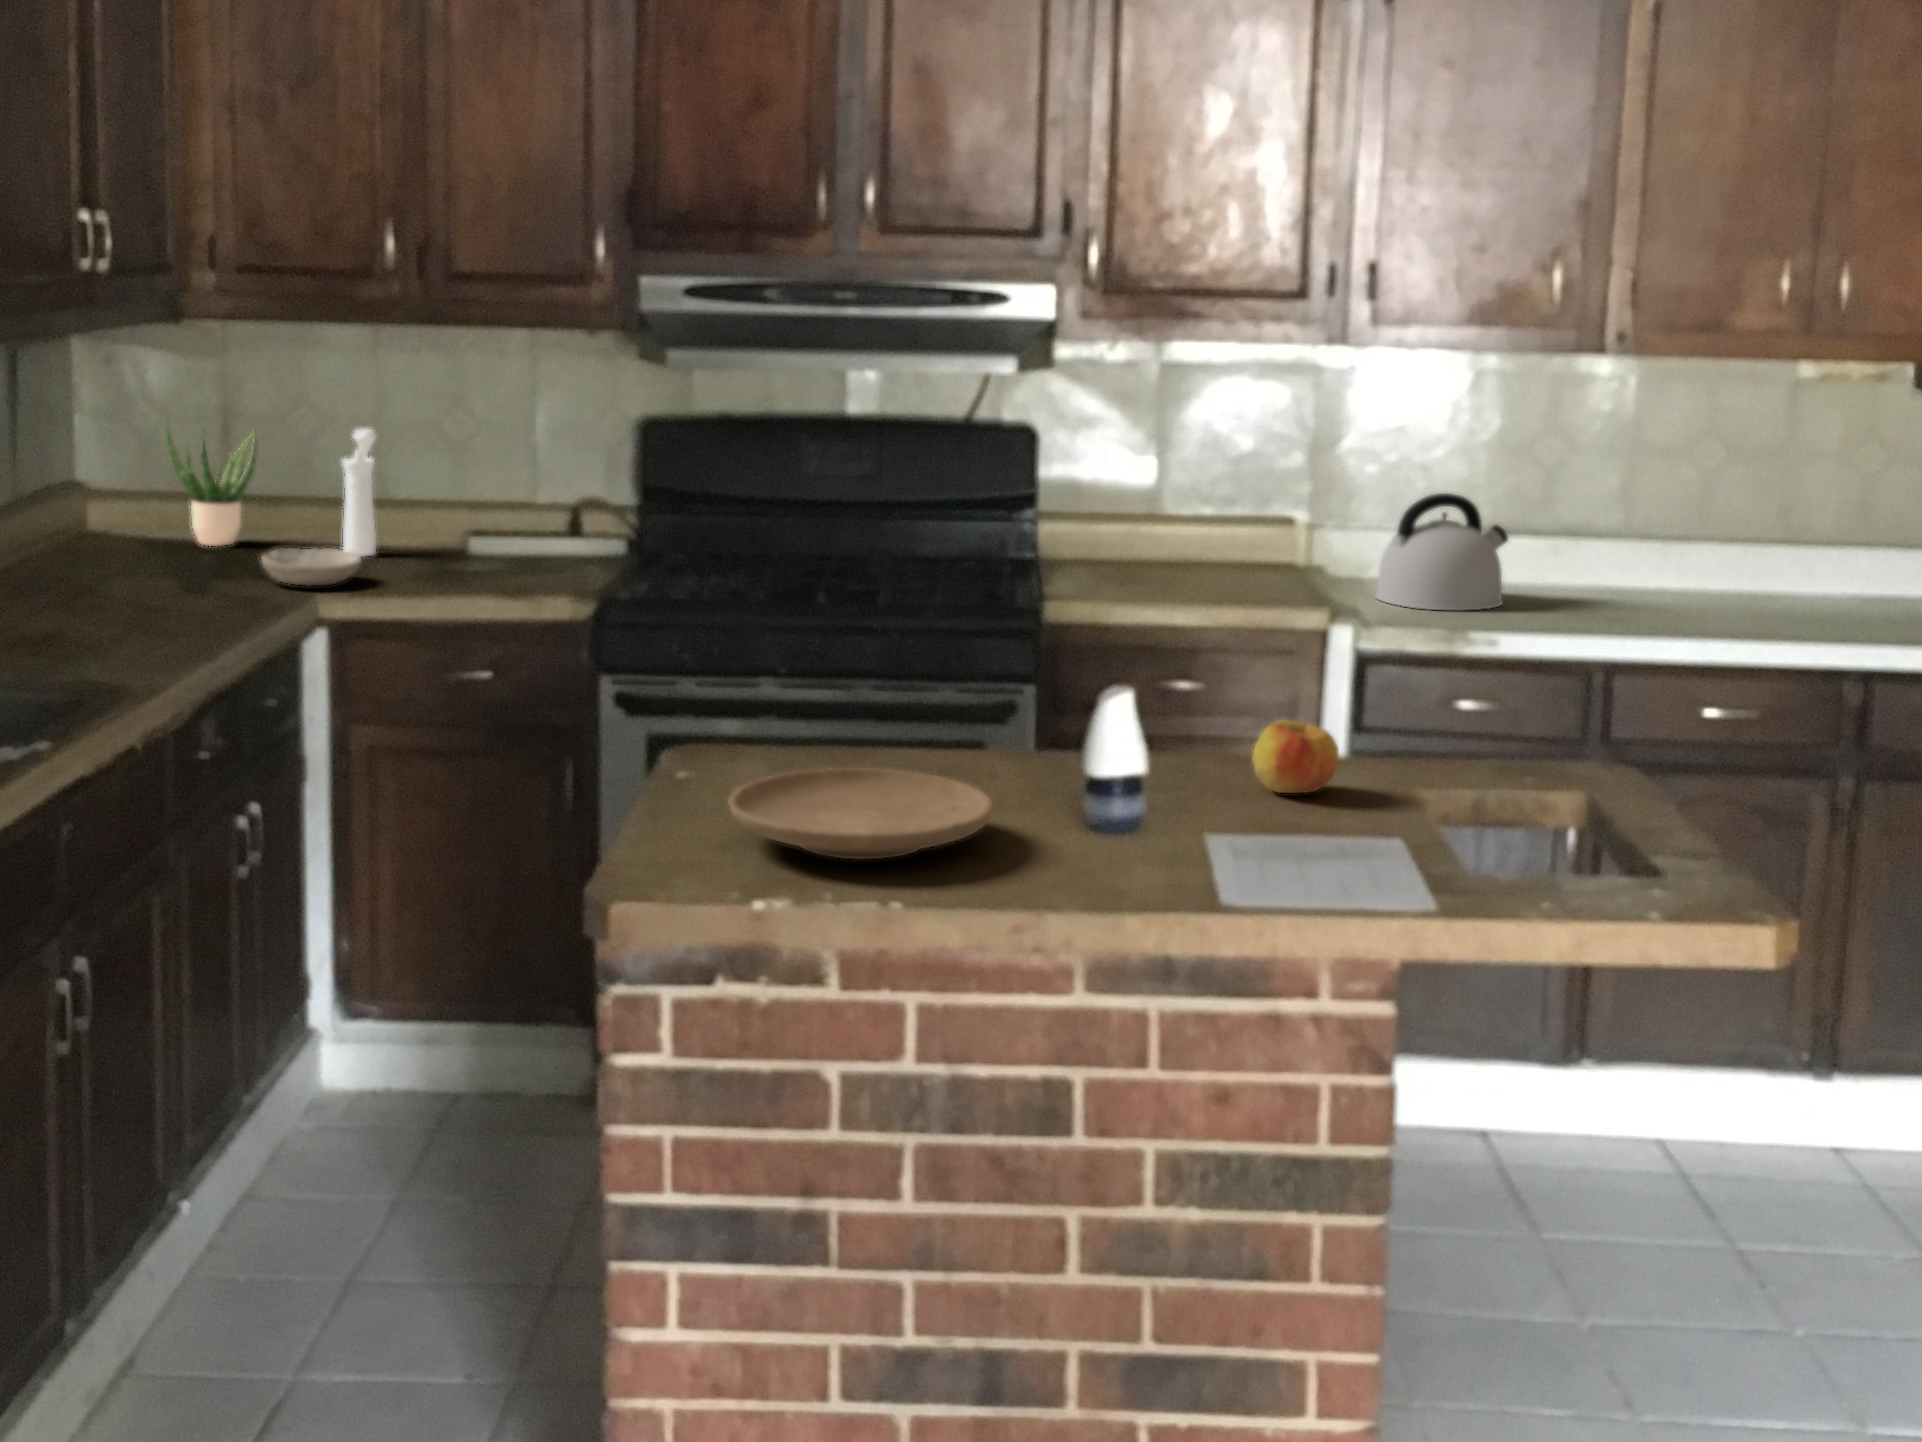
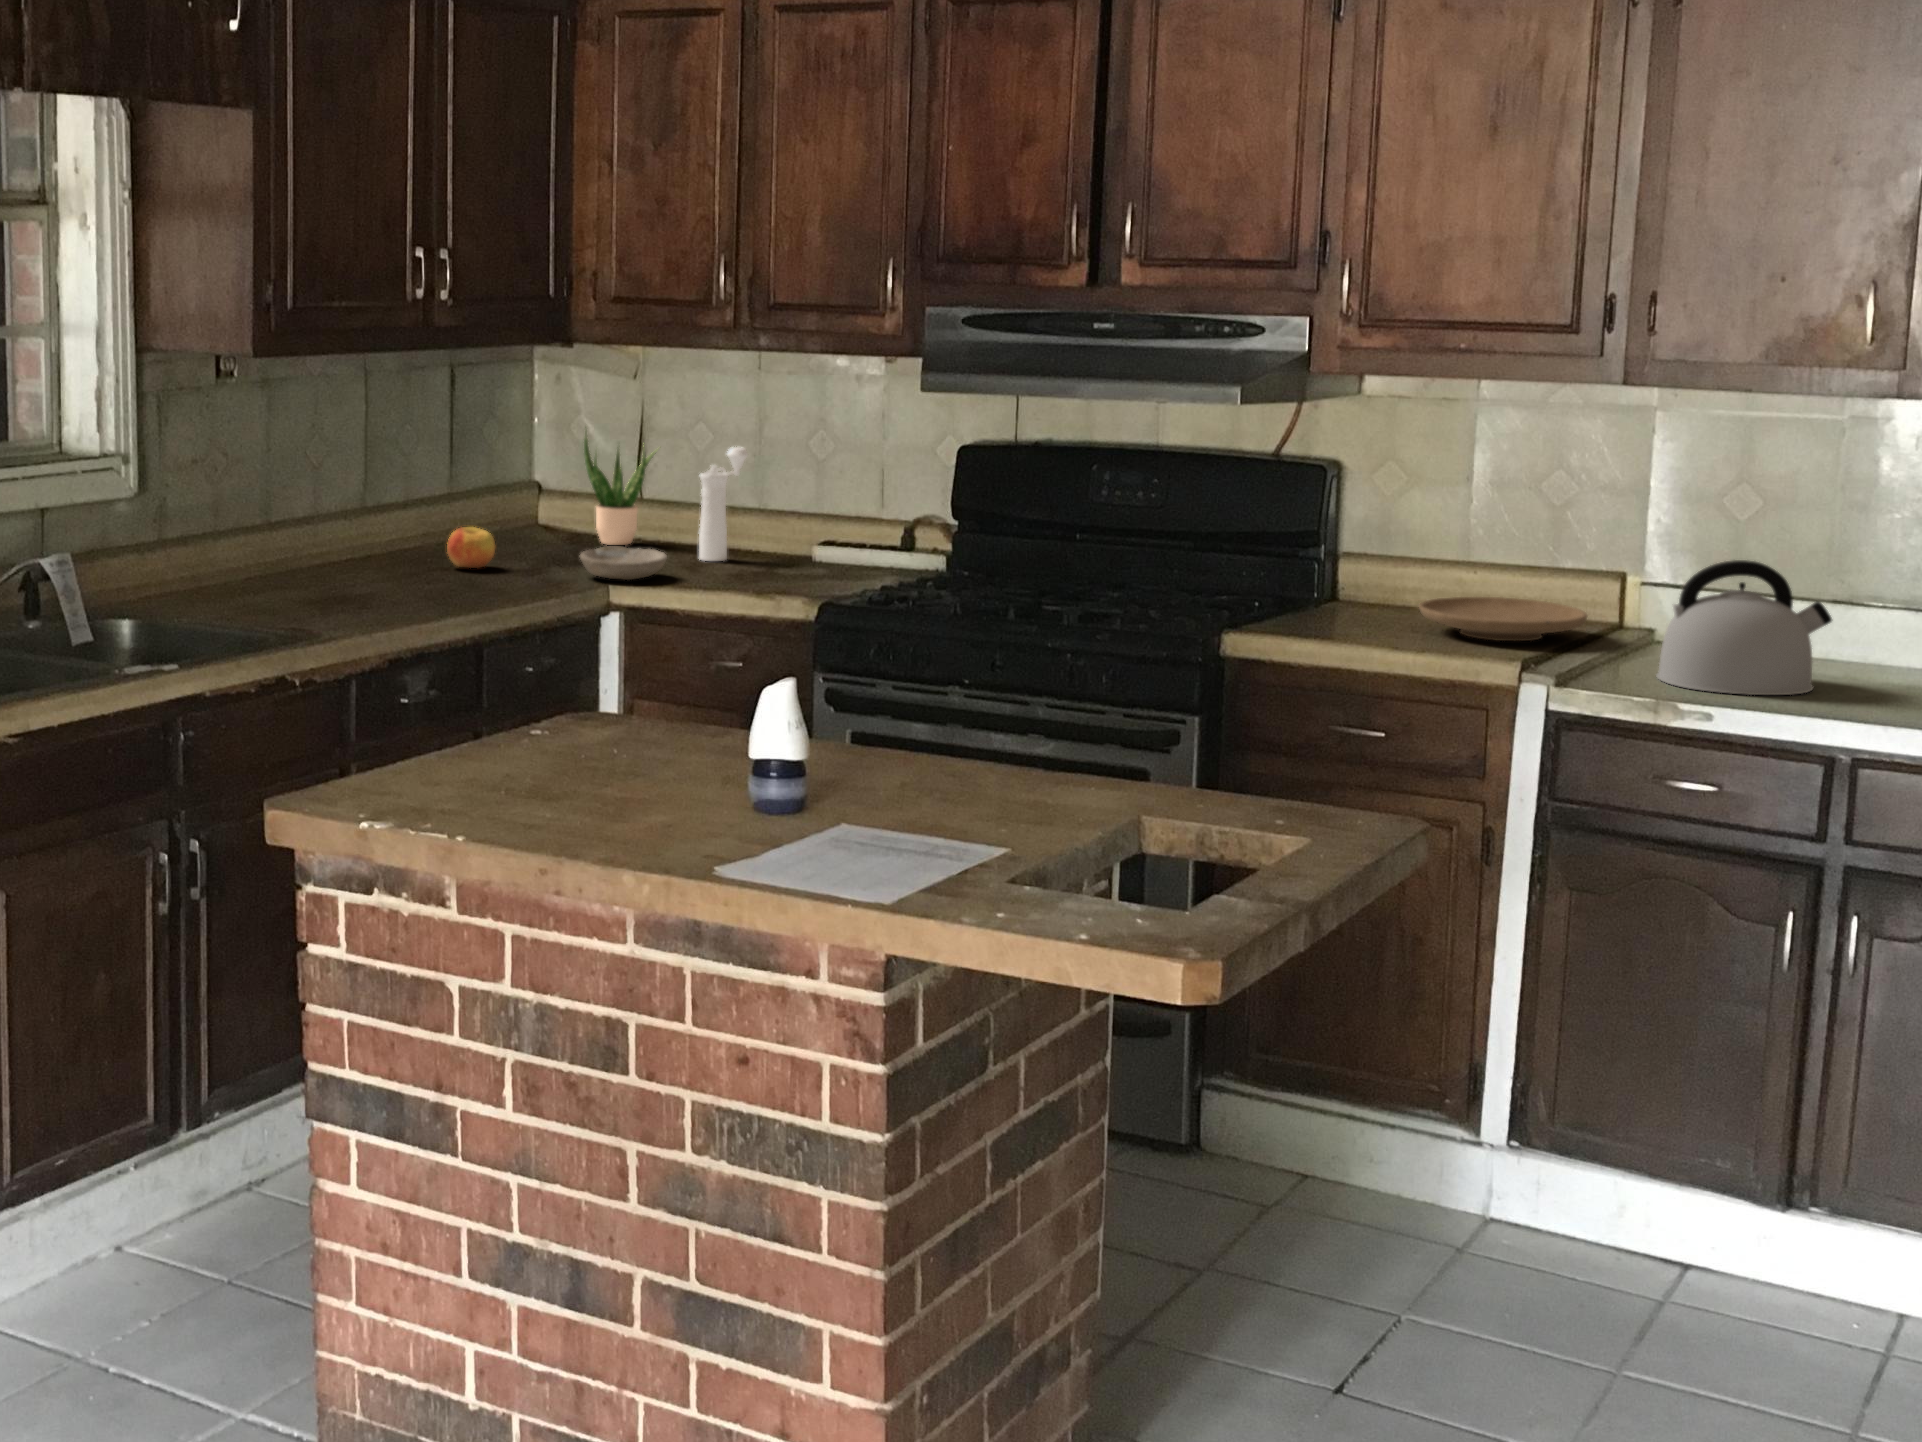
apple: present [1252,720,1339,793] -> present [447,527,496,568]
plate: present [728,768,993,859] -> present [1419,597,1587,641]

